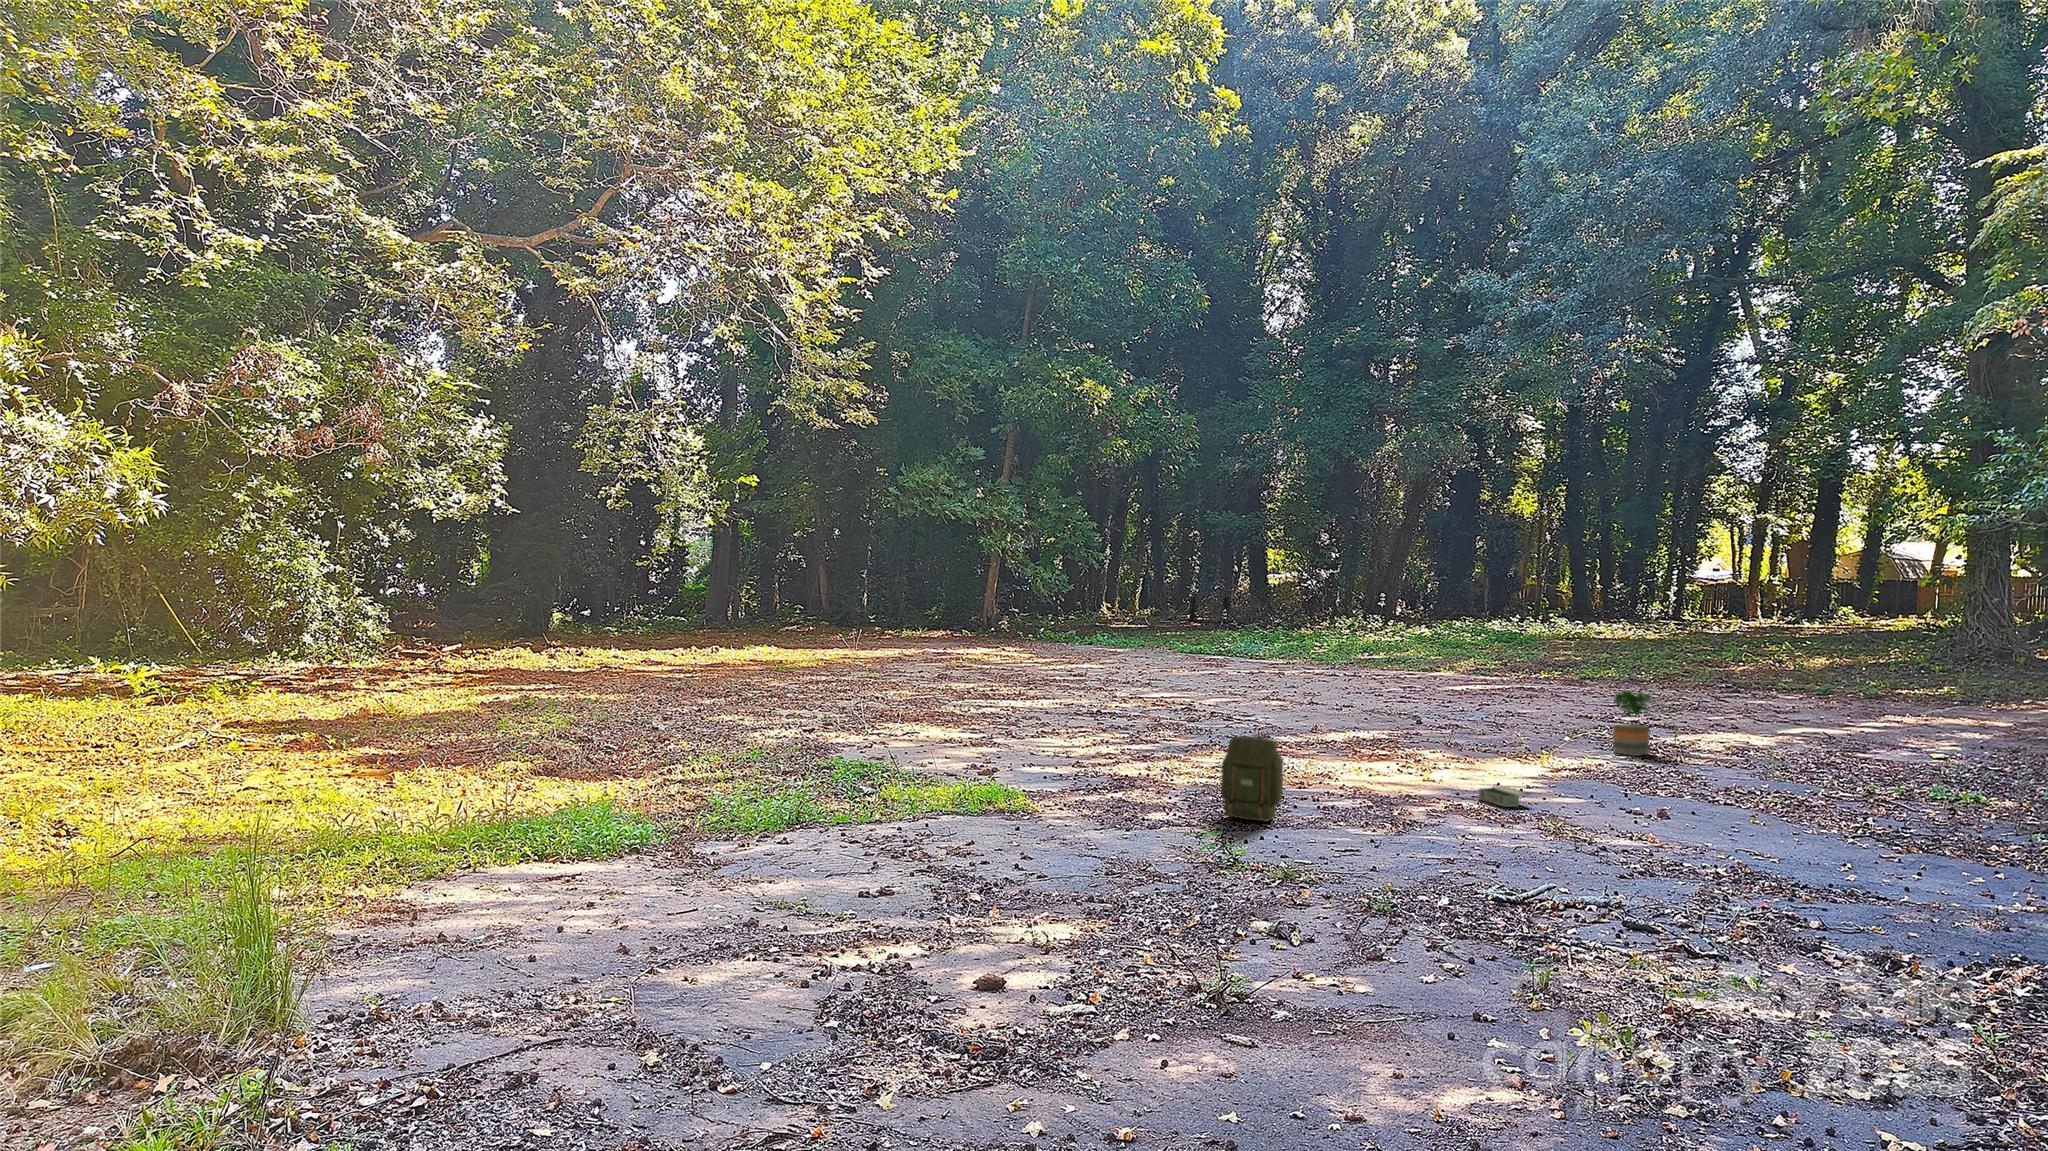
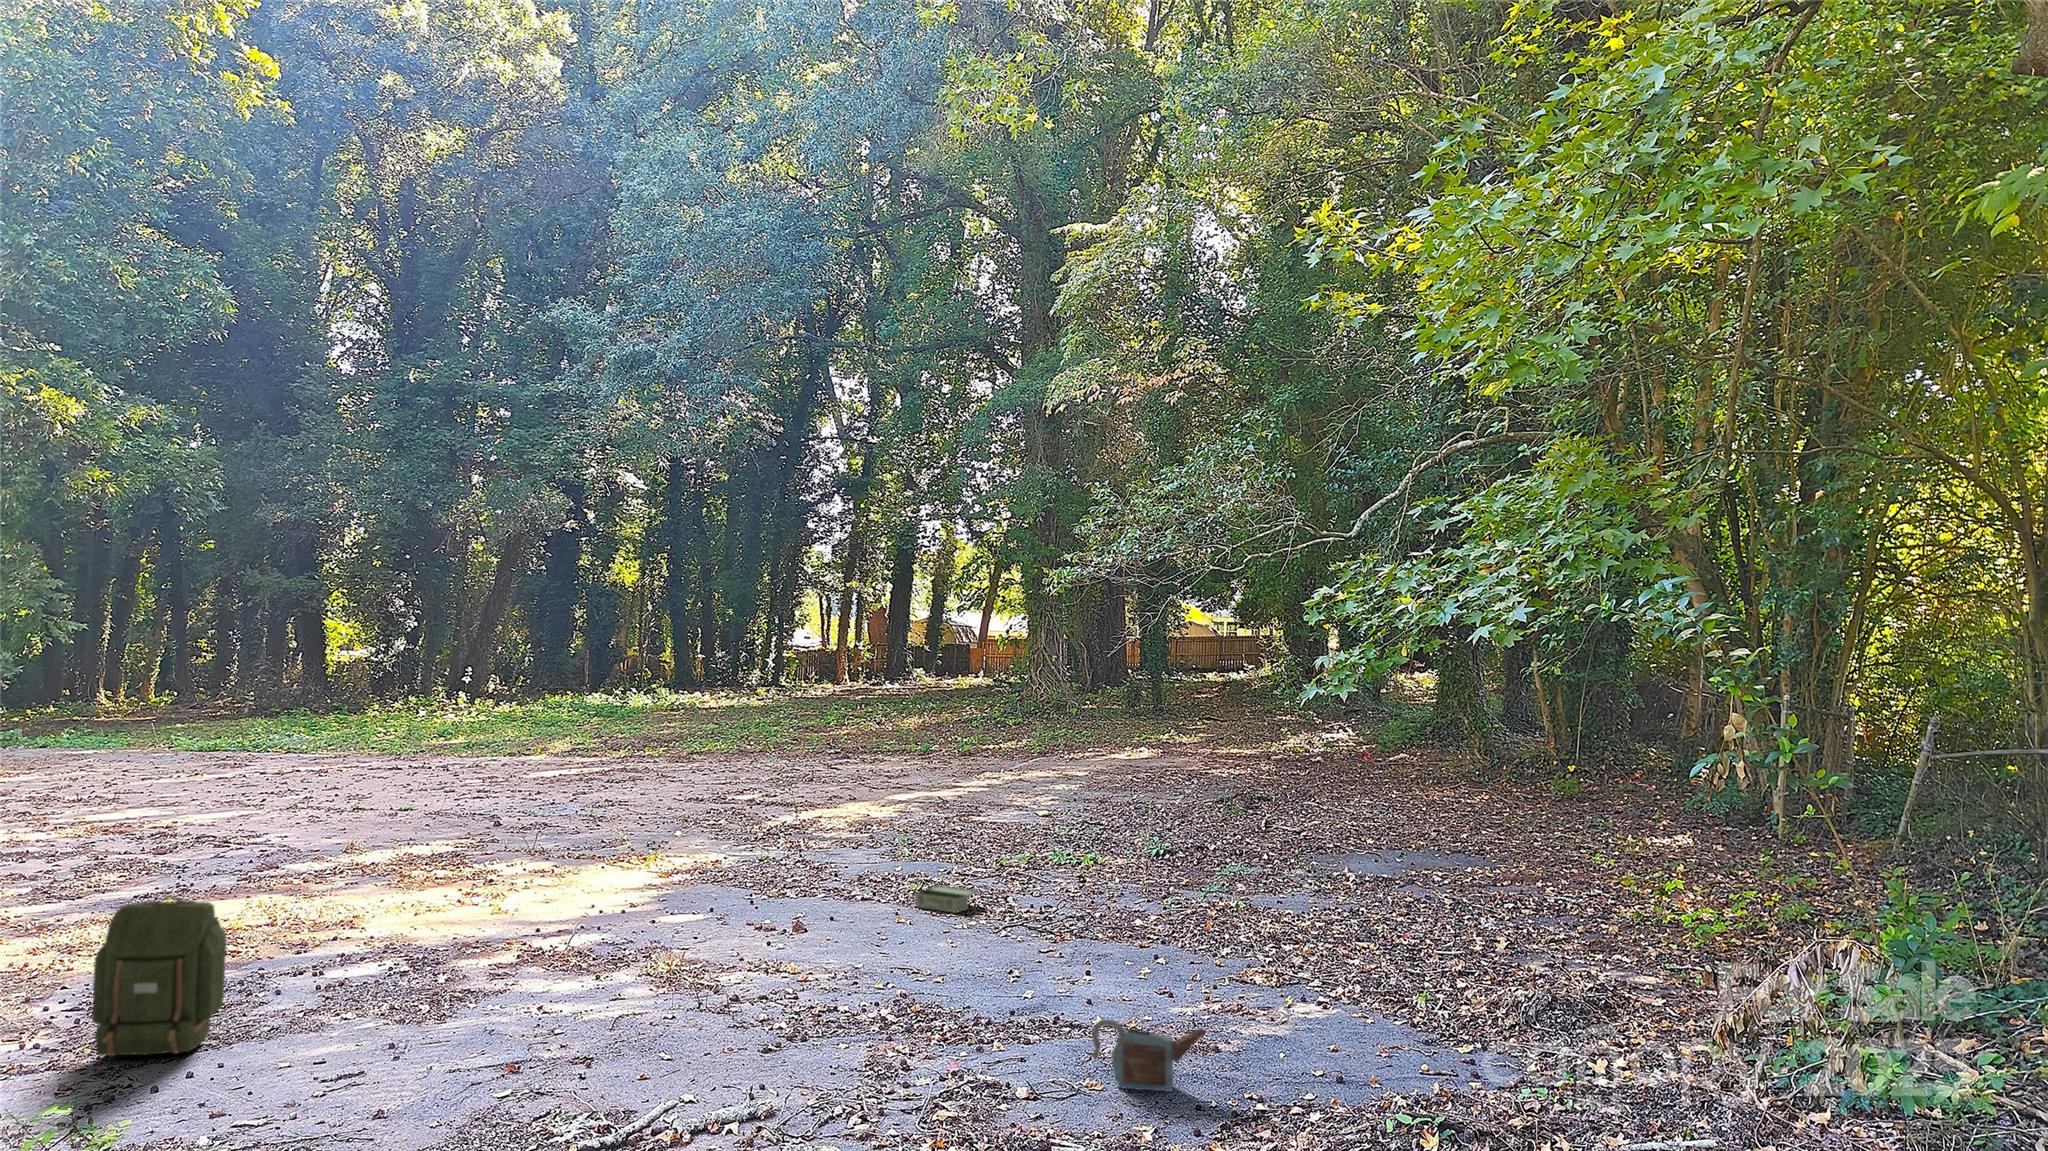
bench: present [1189,595,1230,622] -> none [197,673,259,710]
potted tree: present [1613,690,1656,756] -> none [732,766,783,846]
toolbox: present [1479,786,1530,807] -> present [915,885,978,913]
watering can: none [1883,892,1993,955] -> present [1092,1019,1206,1092]

